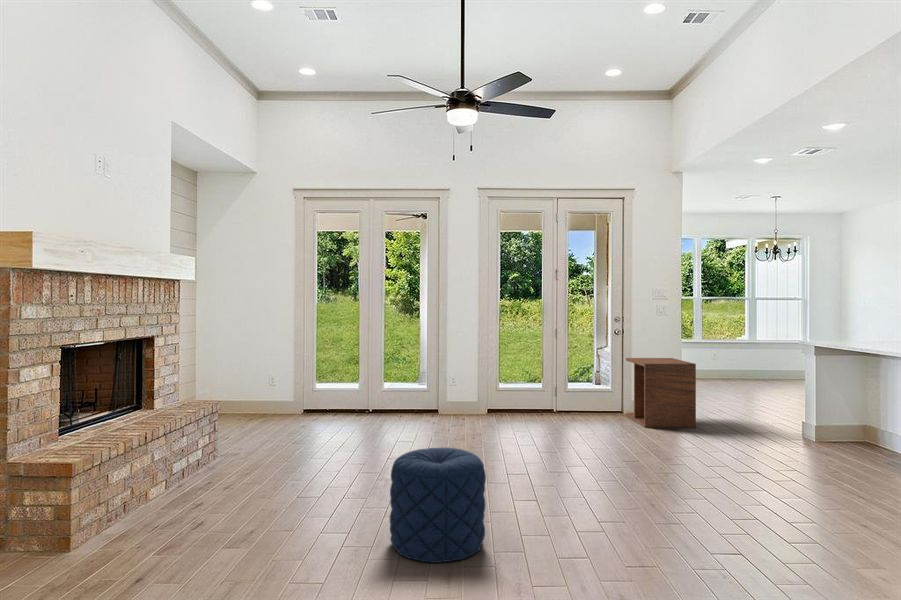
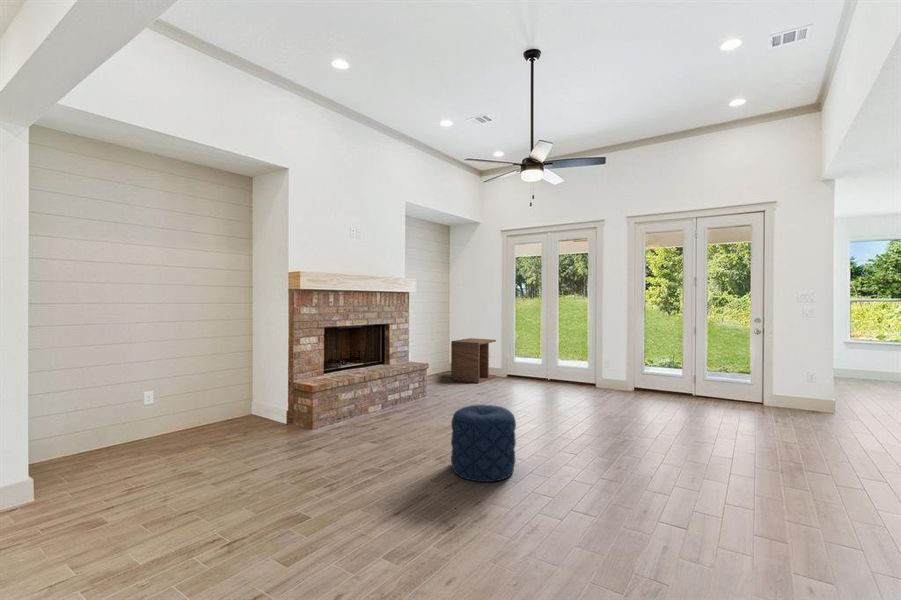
side table: present [626,358,696,428] -> present [451,338,496,383]

